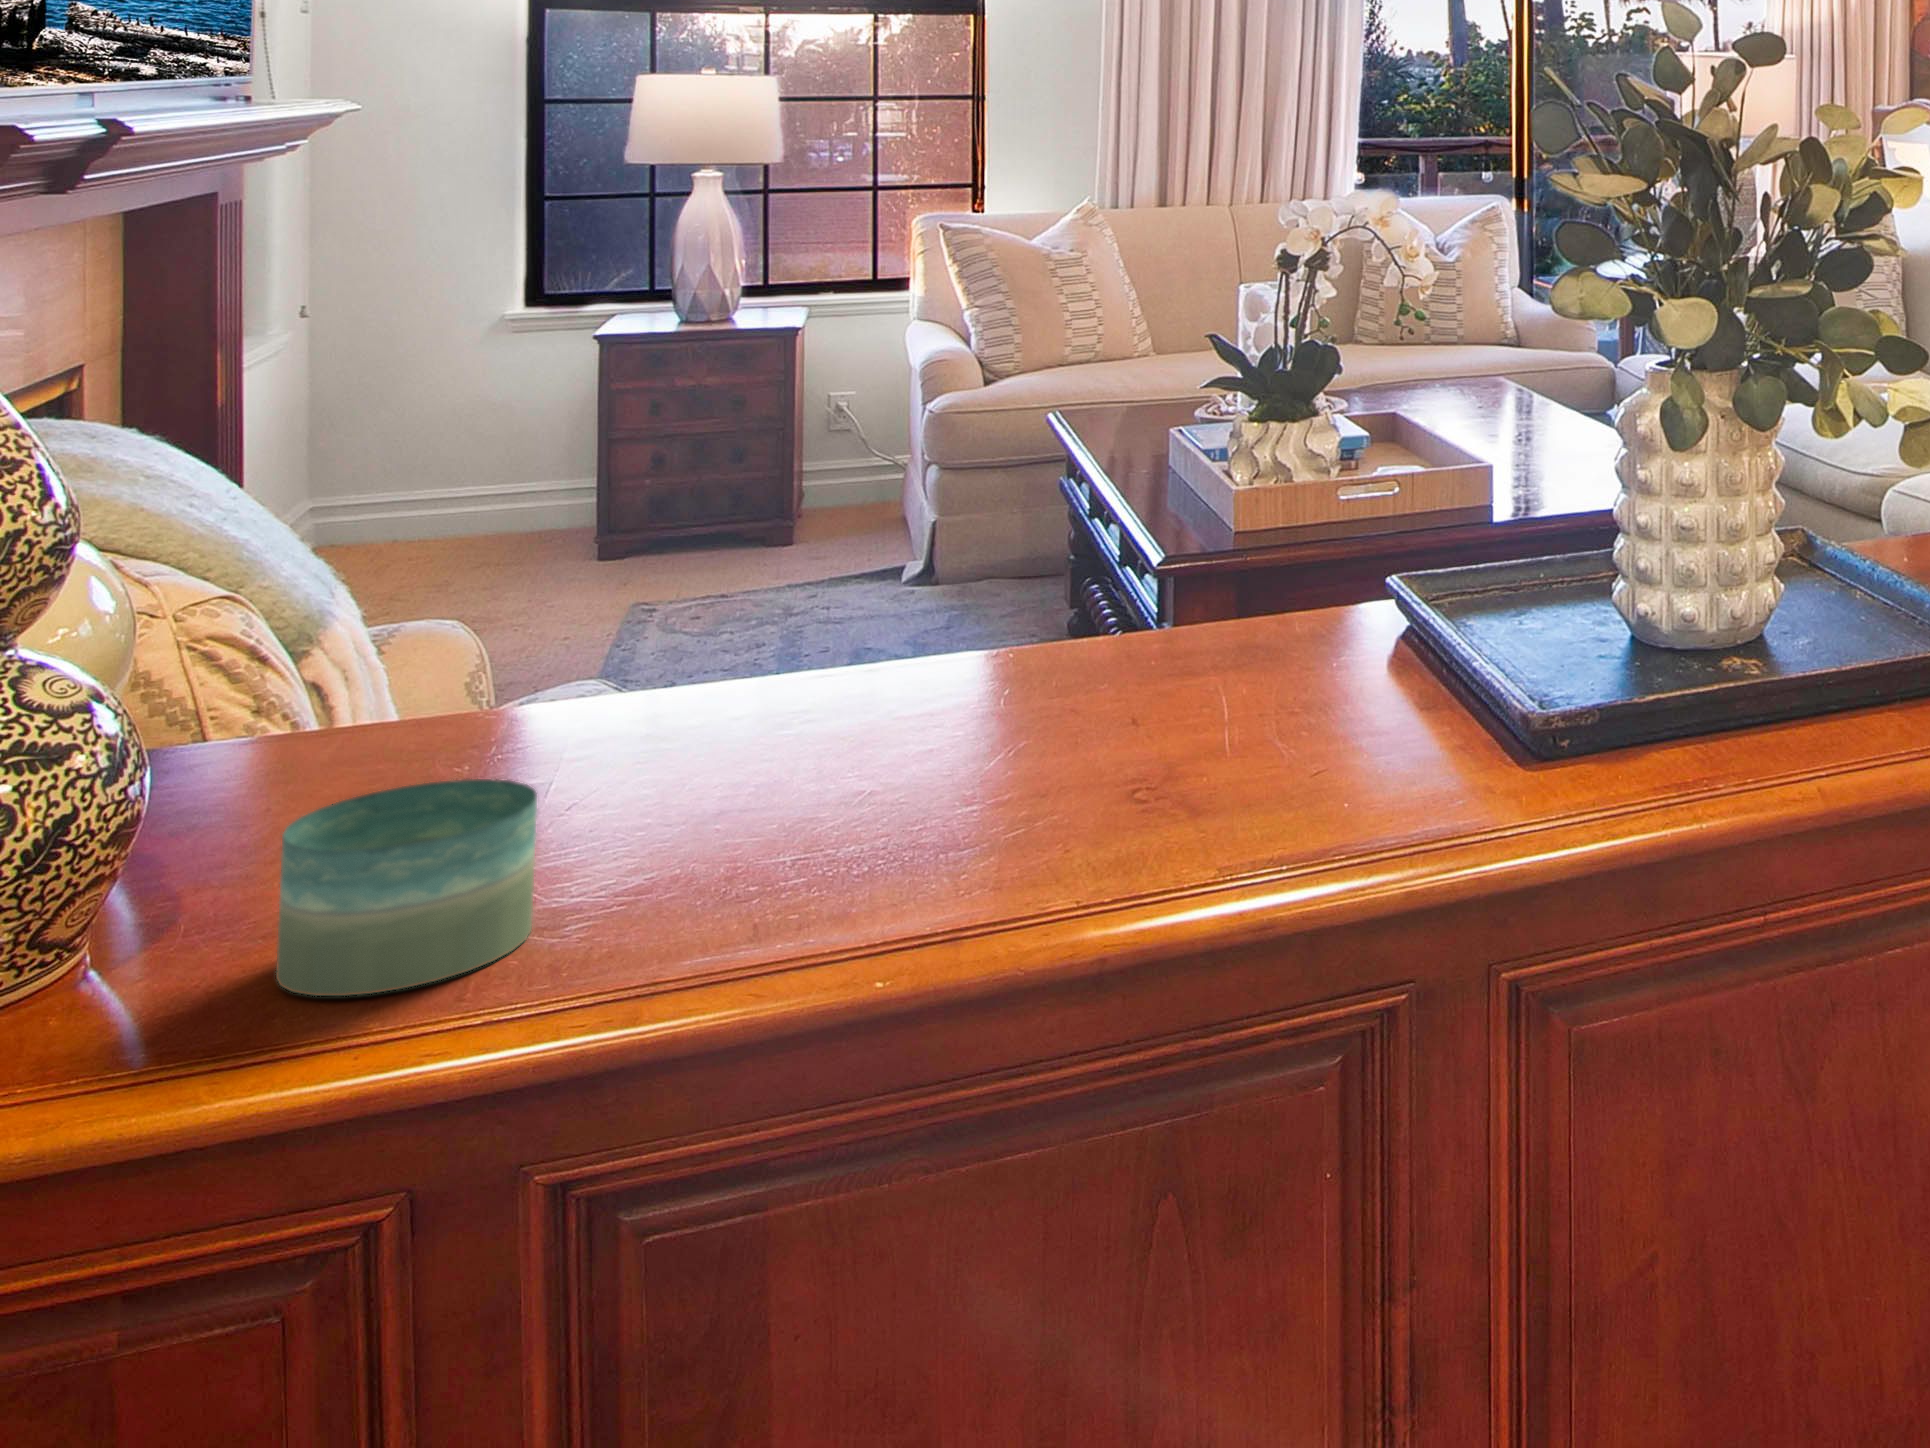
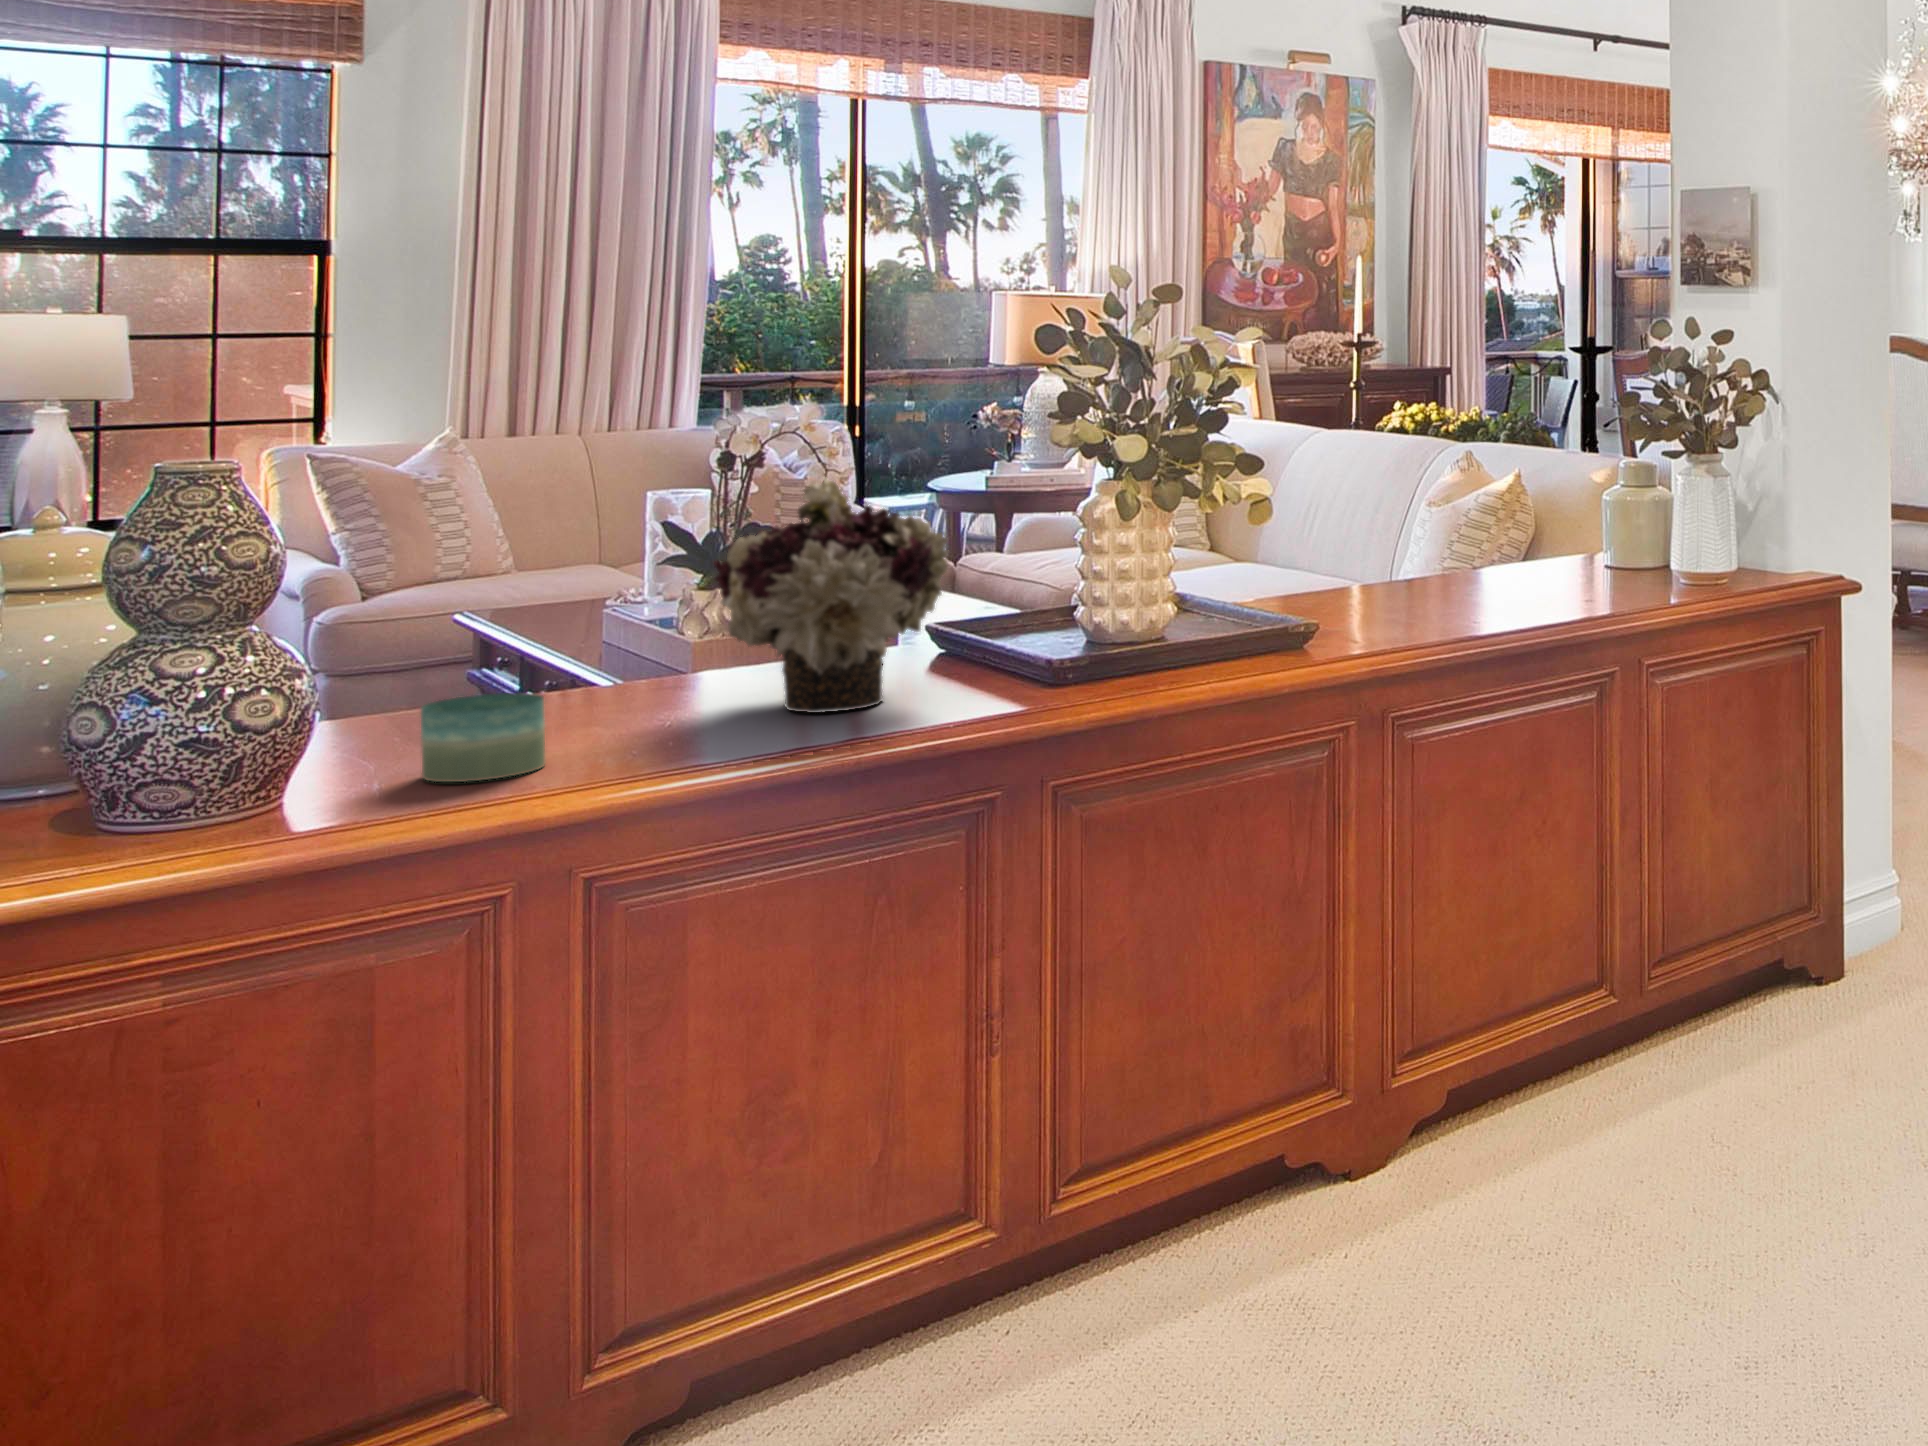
flower arrangement: none [946,358,1351,821] -> present [714,477,948,713]

